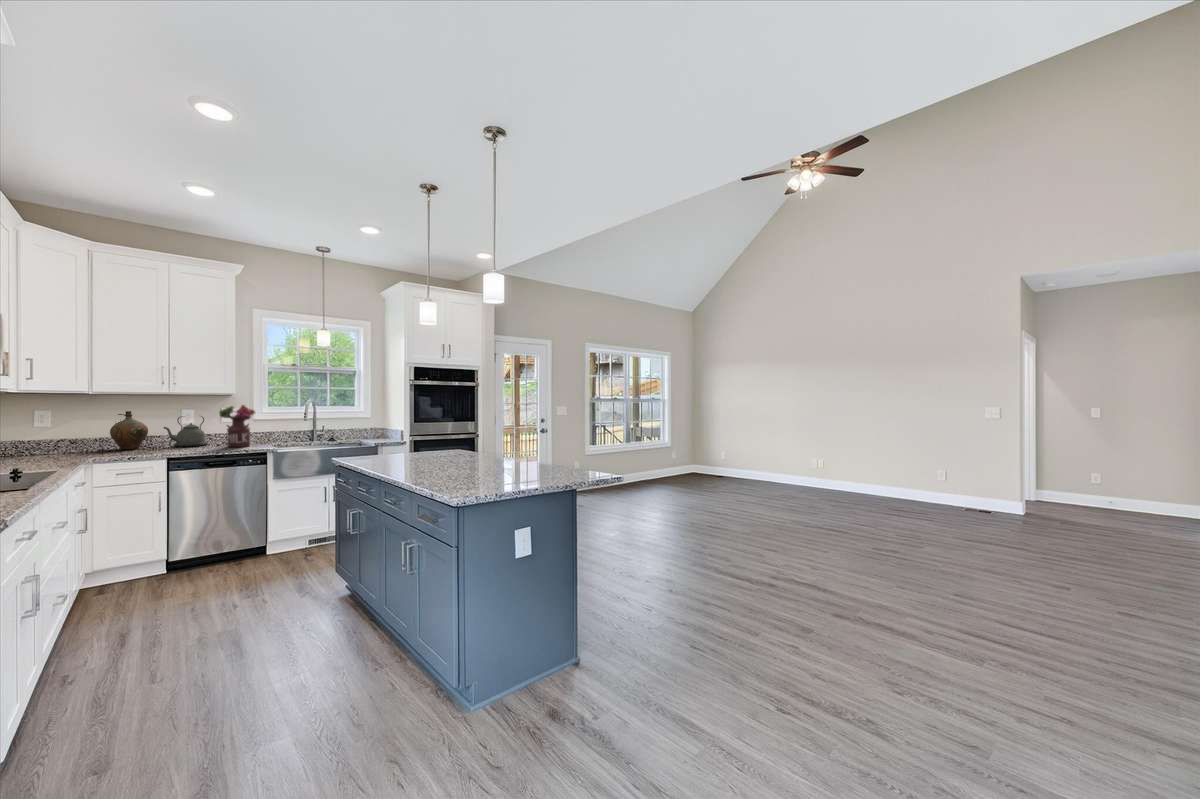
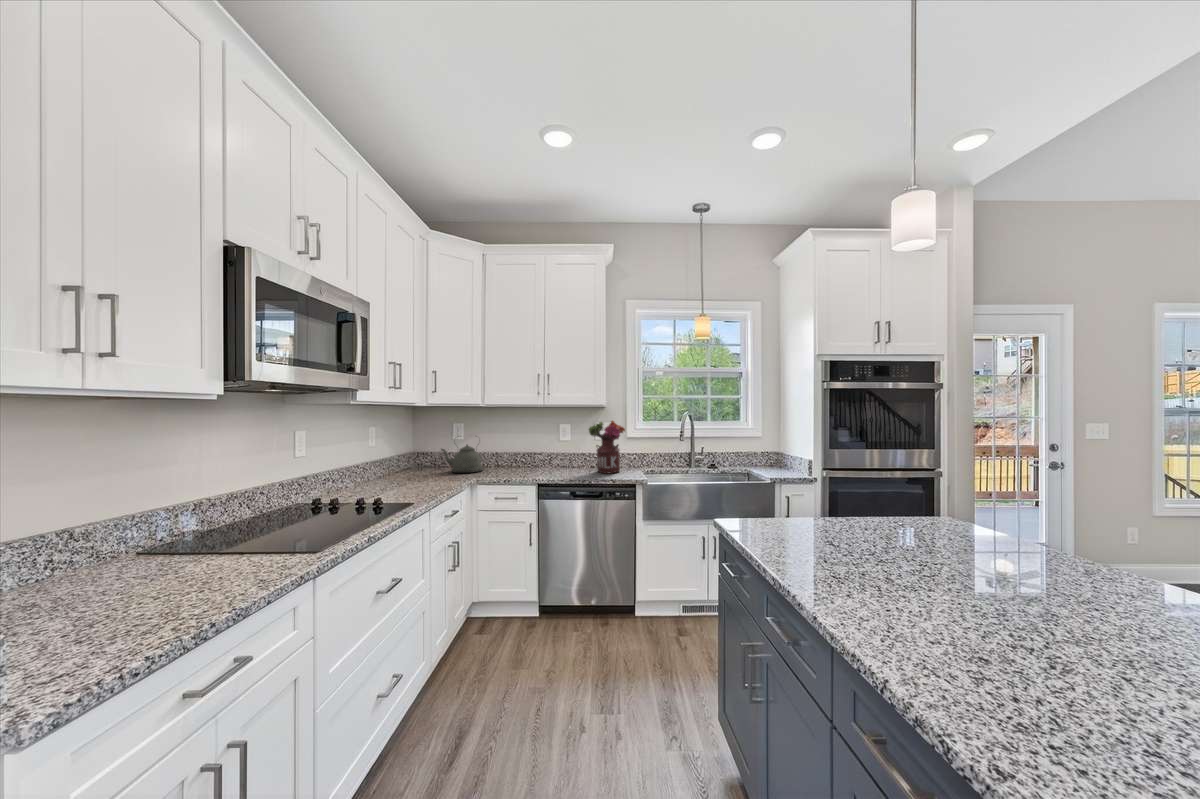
ceramic jug: present [110,411,148,449] -> none [500,426,530,467]
kettle: present [164,416,208,447] -> present [441,445,483,473]

